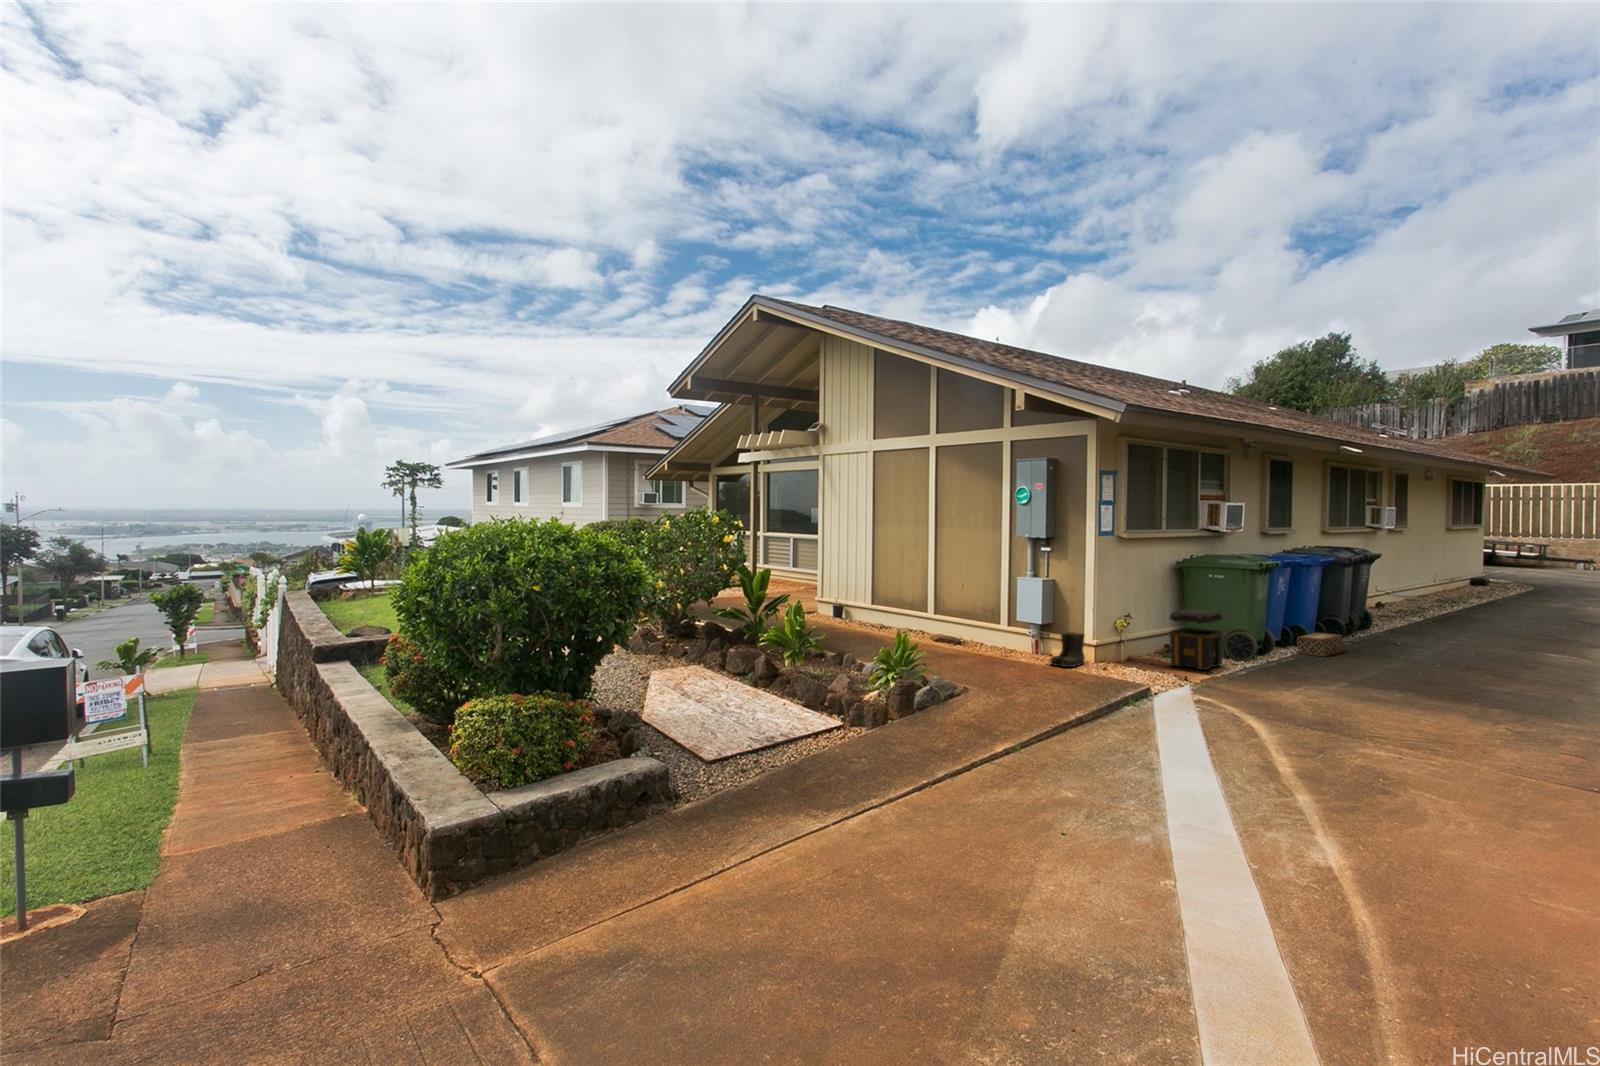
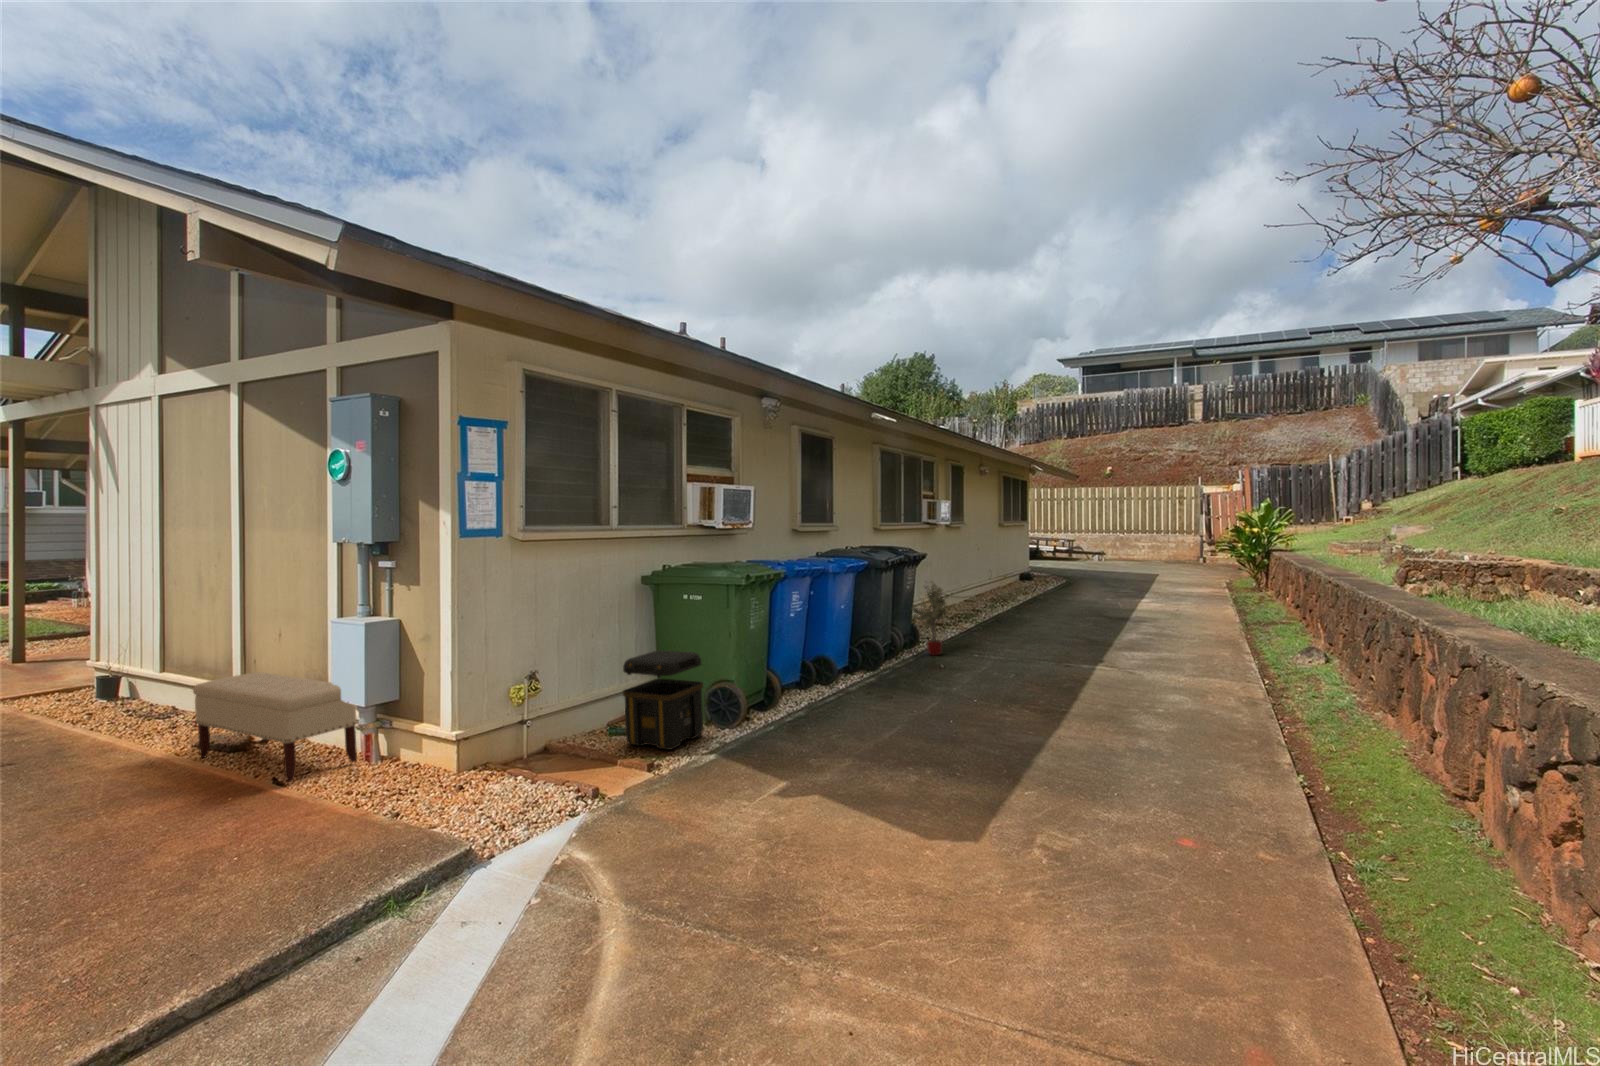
potted tree: none [1366,575,1406,638] -> present [912,581,947,656]
bench: none [937,604,1032,658] -> present [193,673,357,782]
boots: present [1050,632,1085,667] -> none [351,721,433,796]
woven basket: present [1297,632,1343,657] -> none [820,662,875,699]

